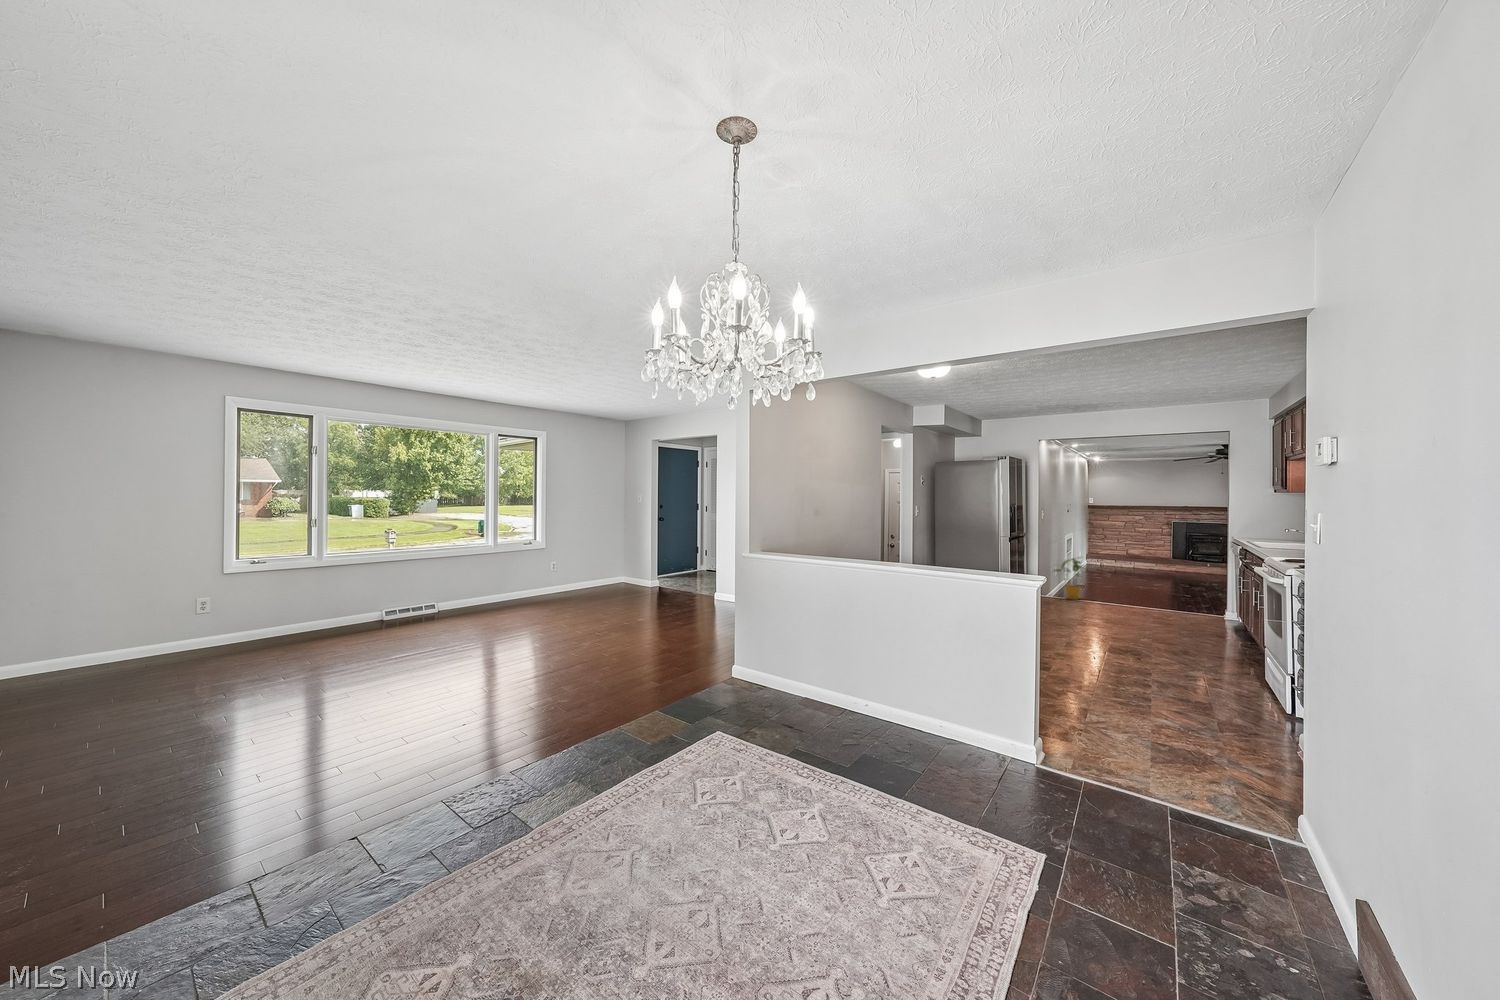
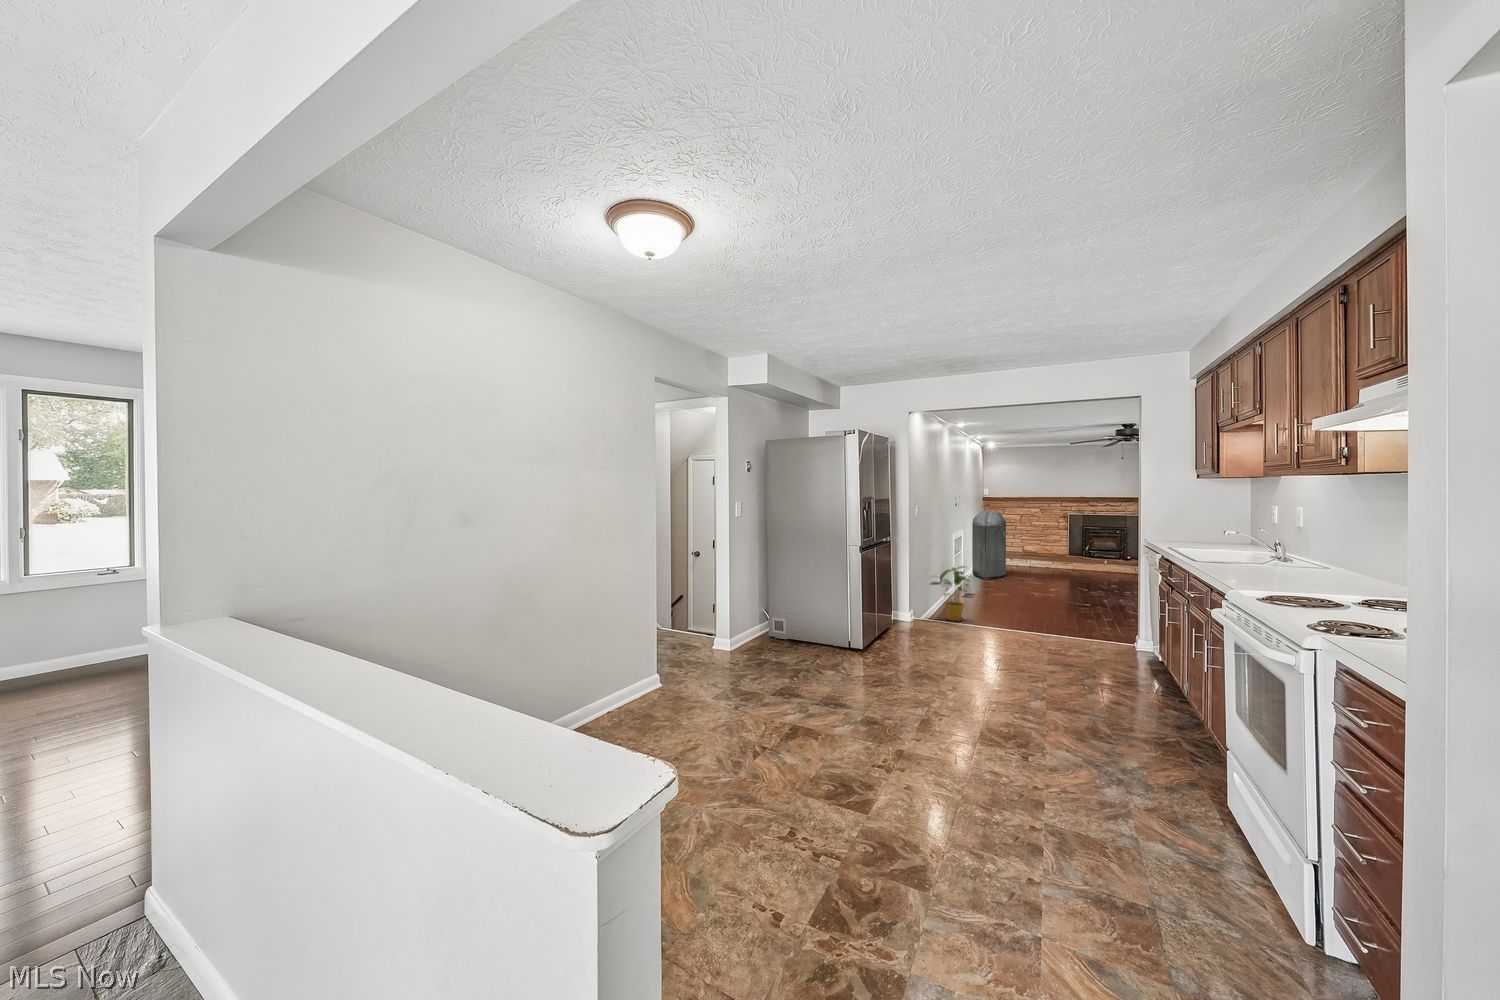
trash can: none [1081,516,1112,575] -> present [972,510,1006,580]

